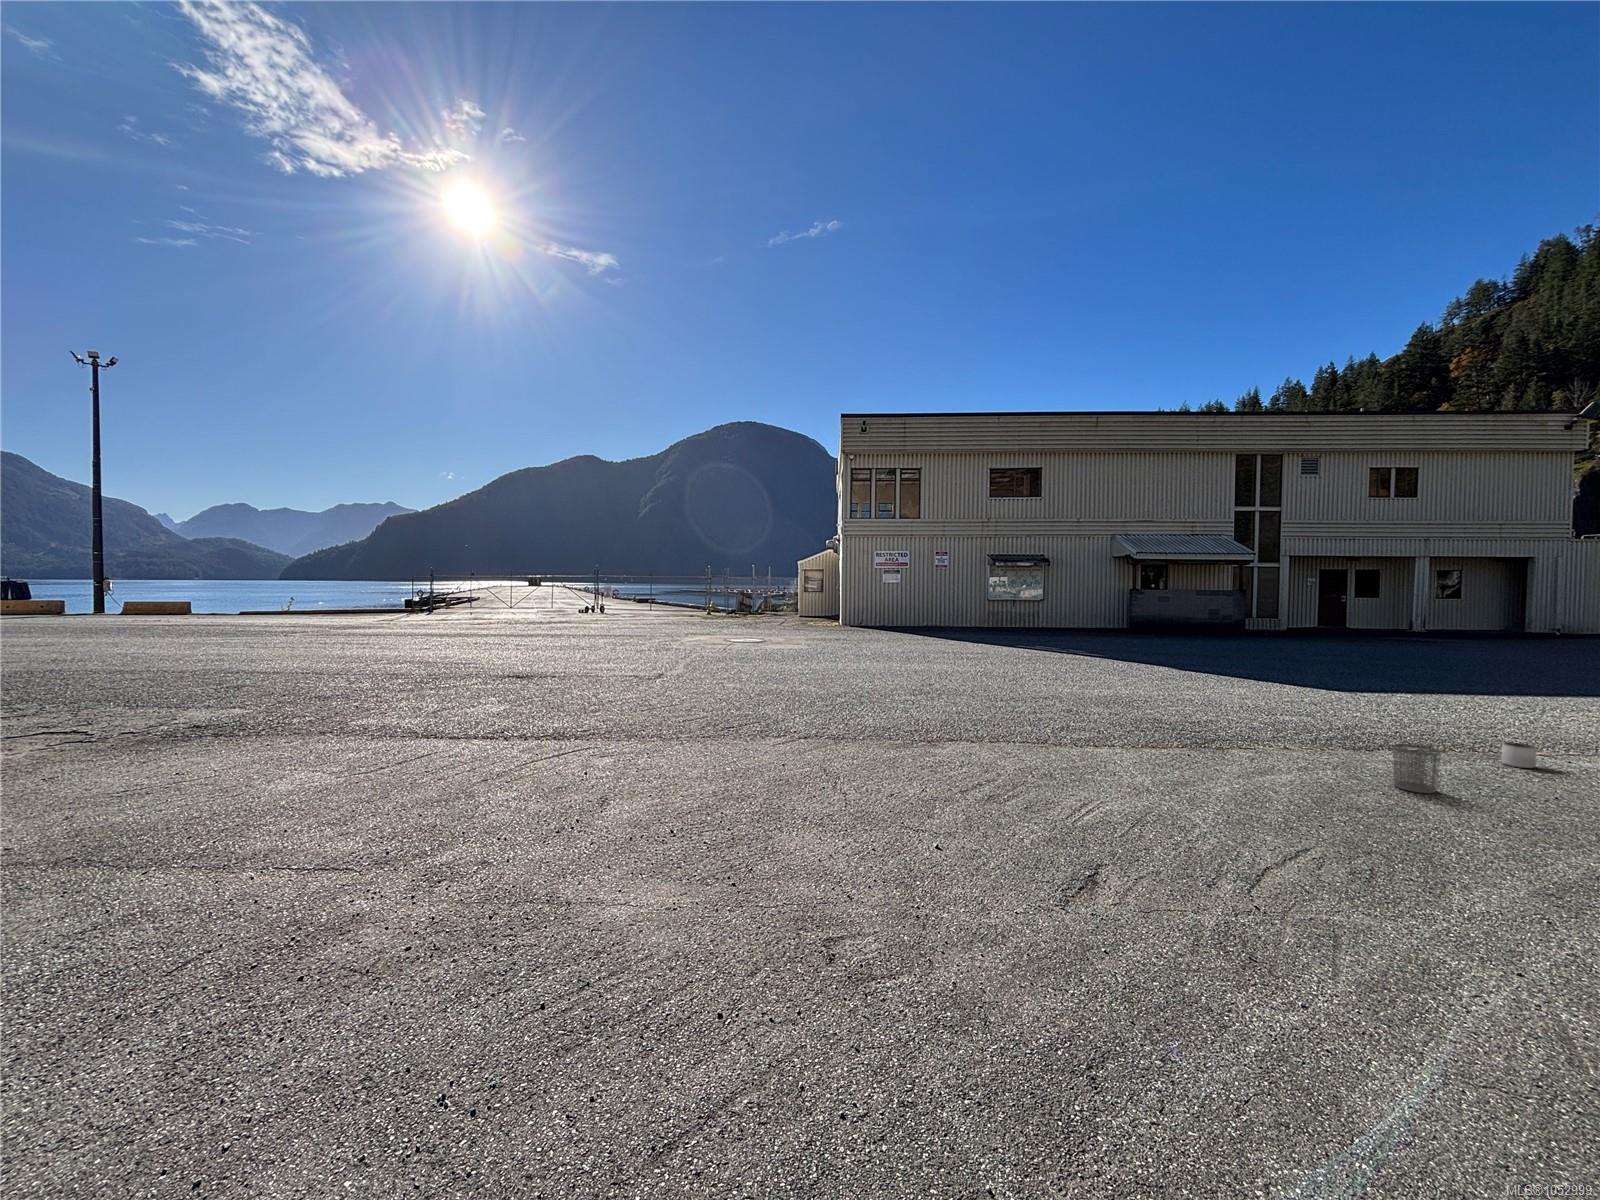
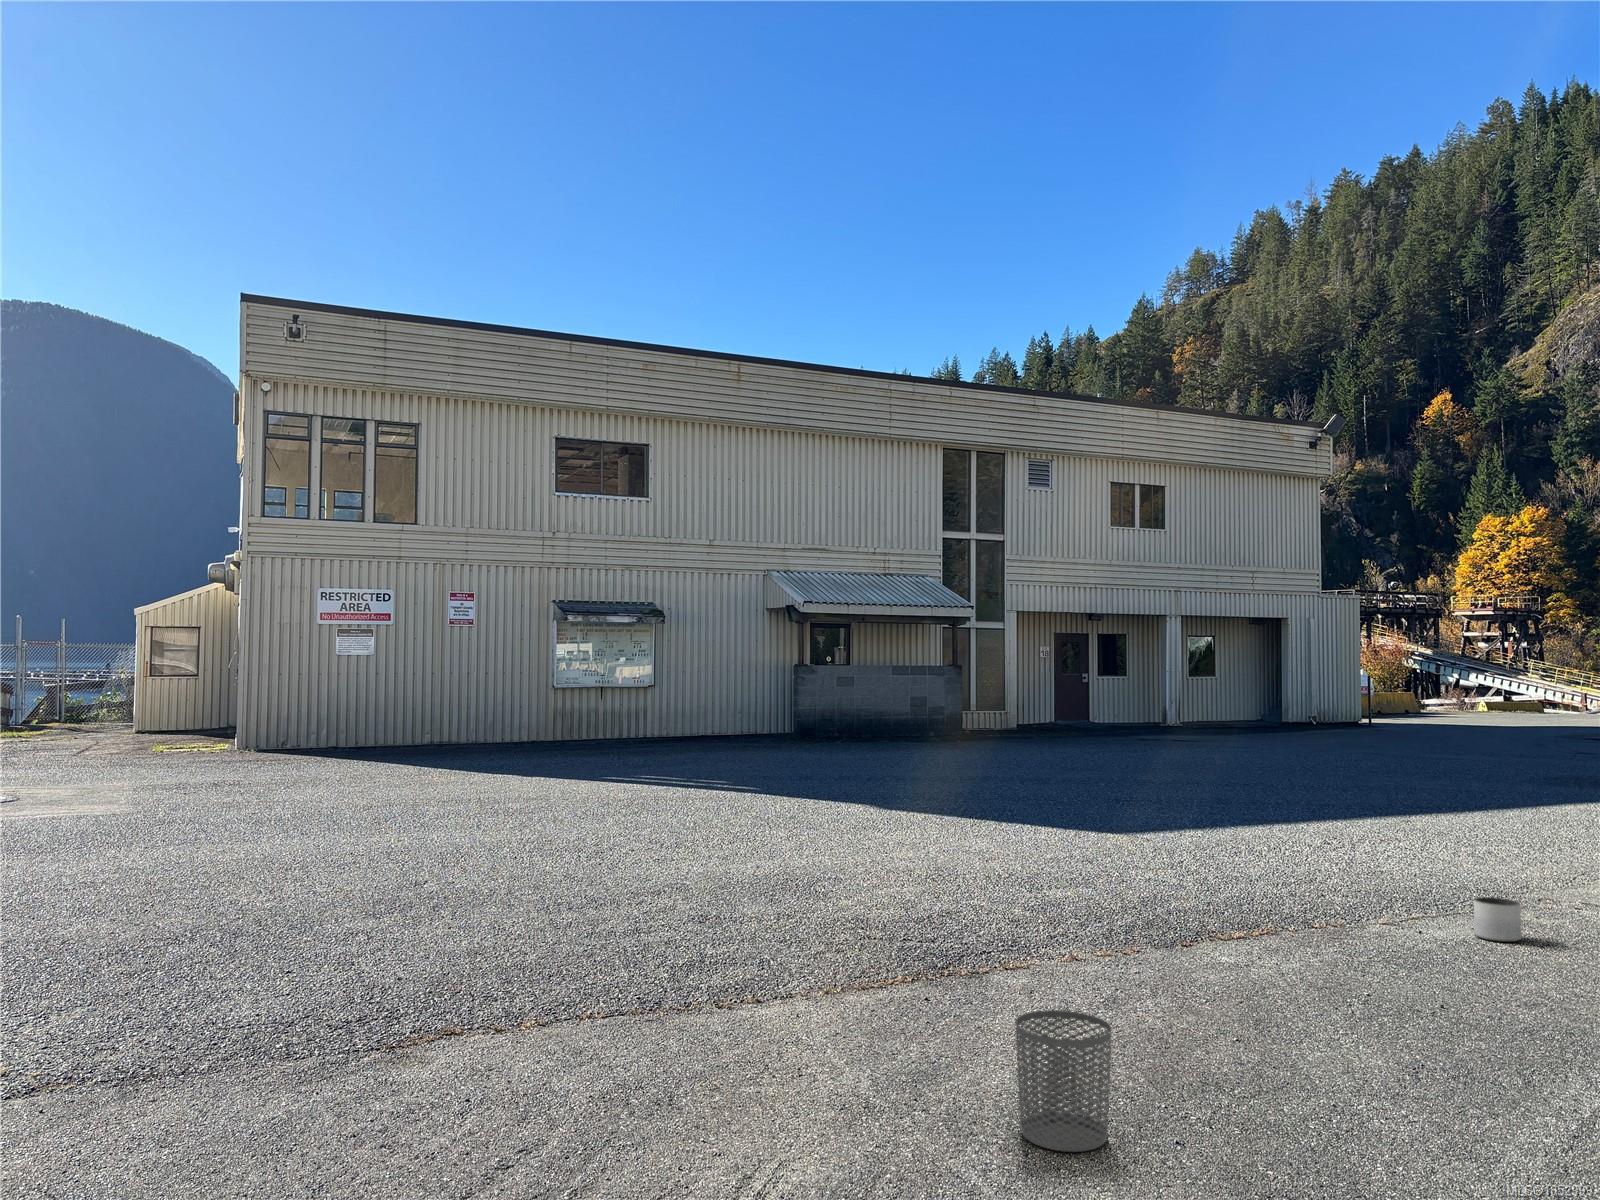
waste bin: present [1393,744,1441,793] -> present [1016,1010,1112,1152]

